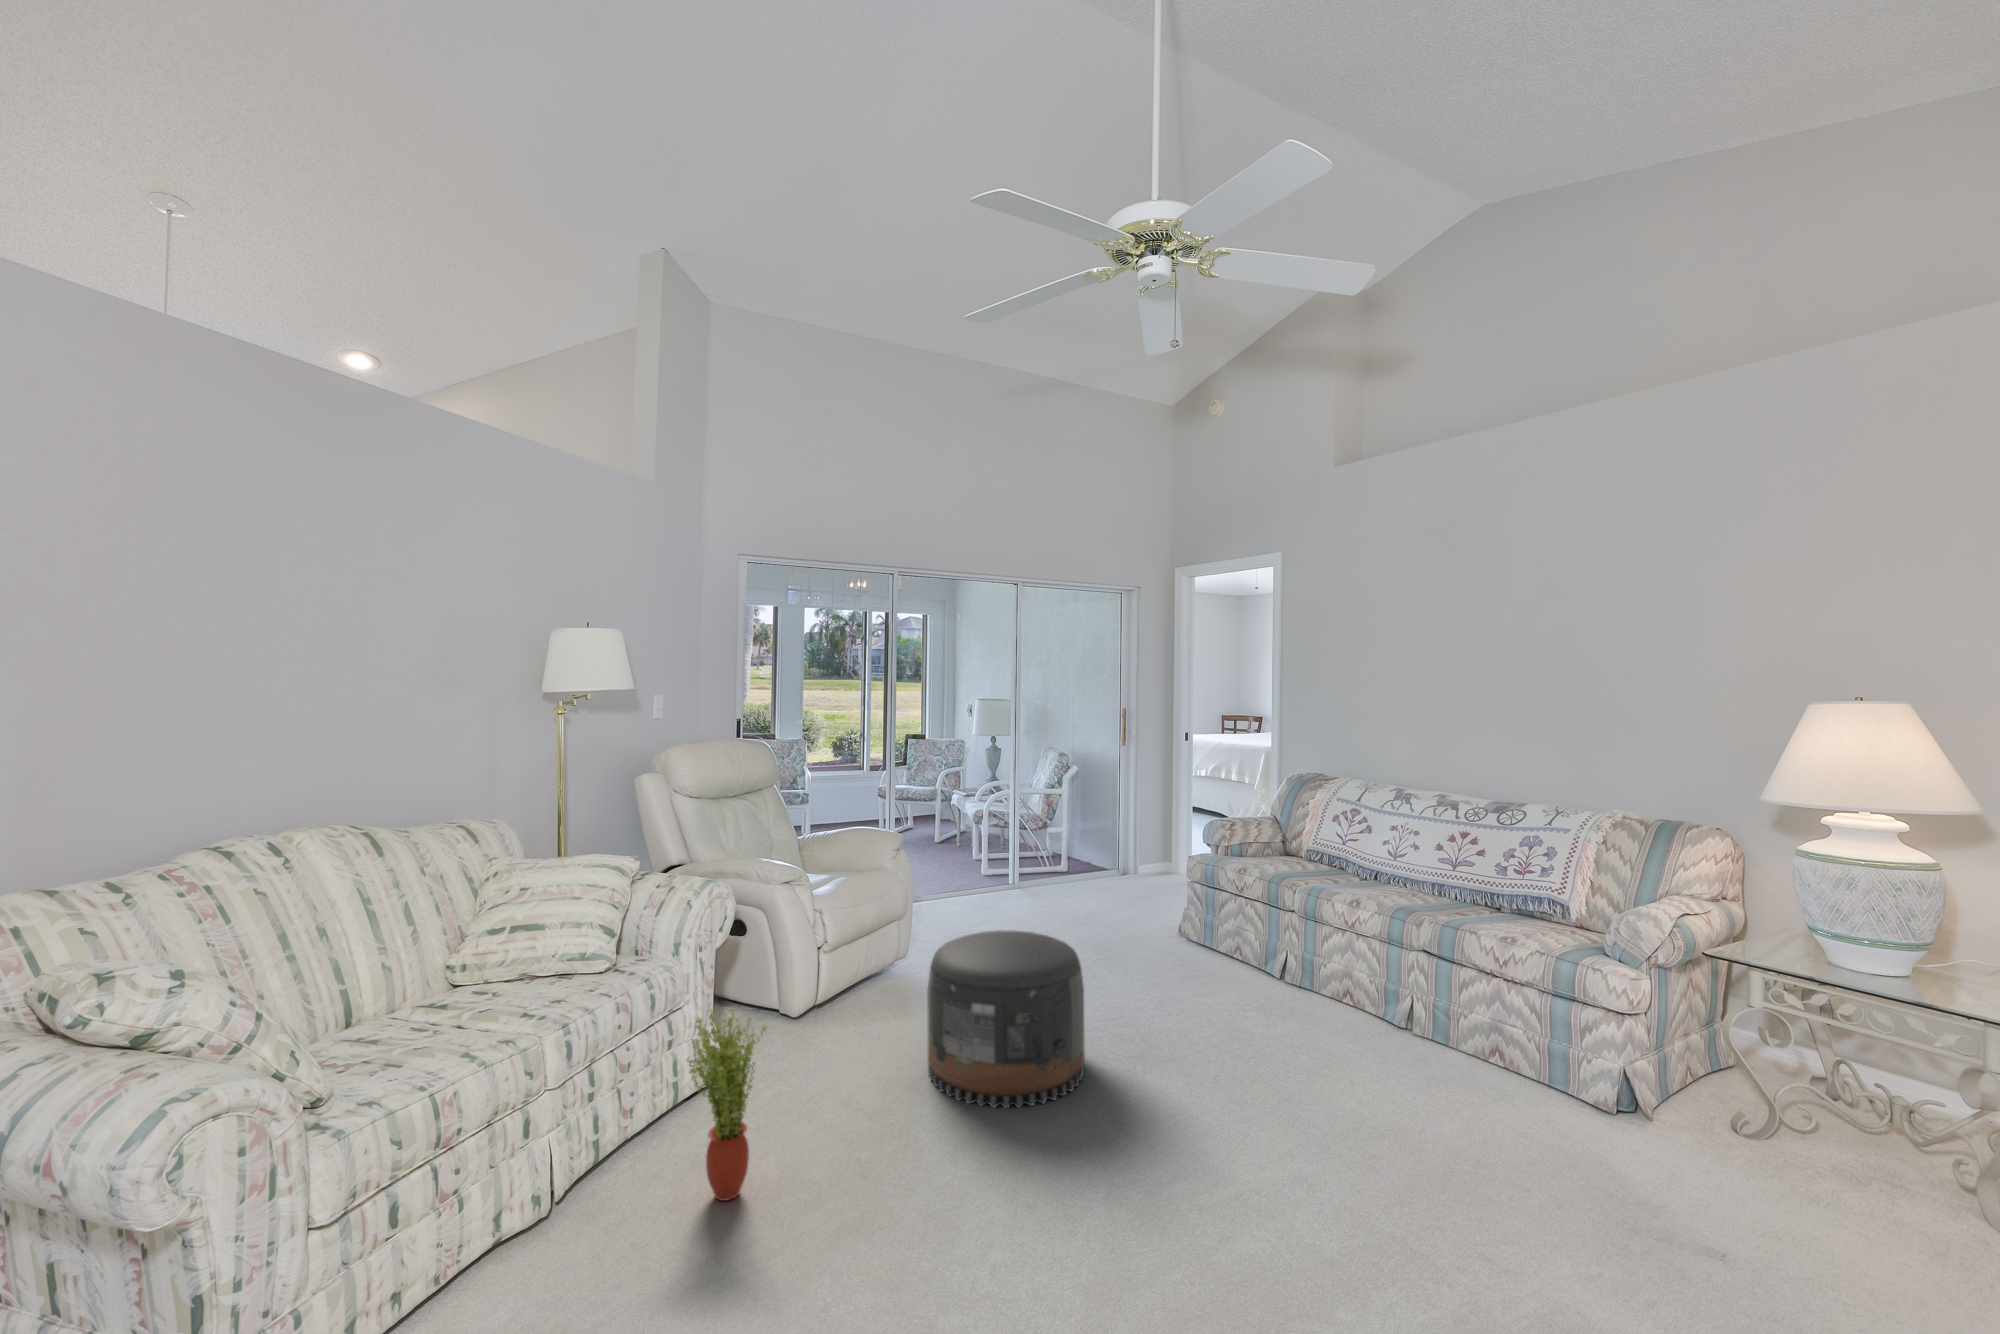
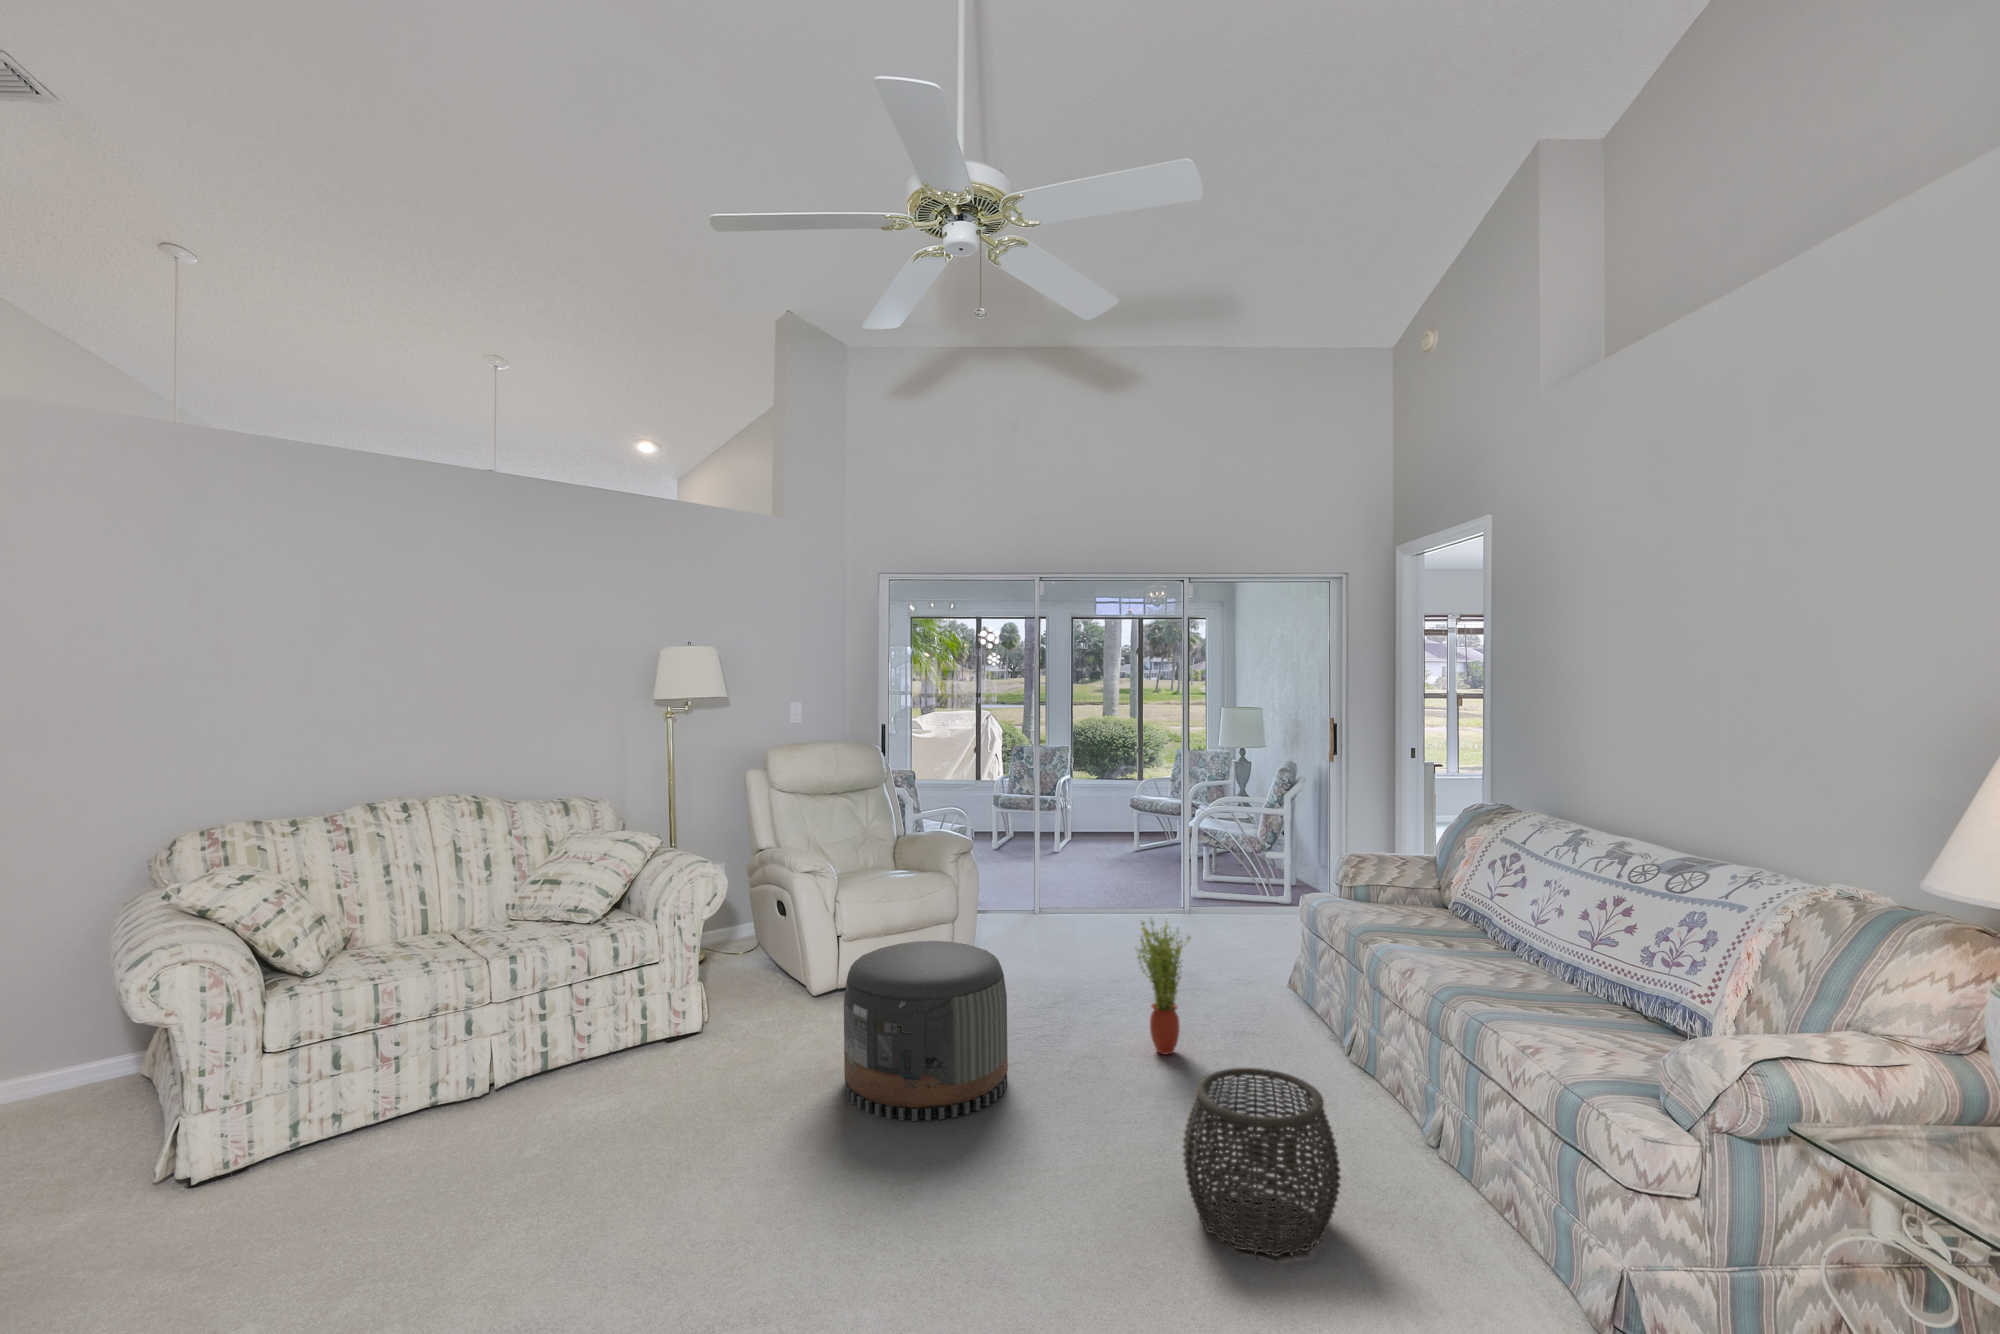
woven basket: none [1312,988,1444,1130] -> present [1183,1068,1341,1256]
potted plant: present [687,1009,767,1201] -> present [1136,919,1190,1055]

